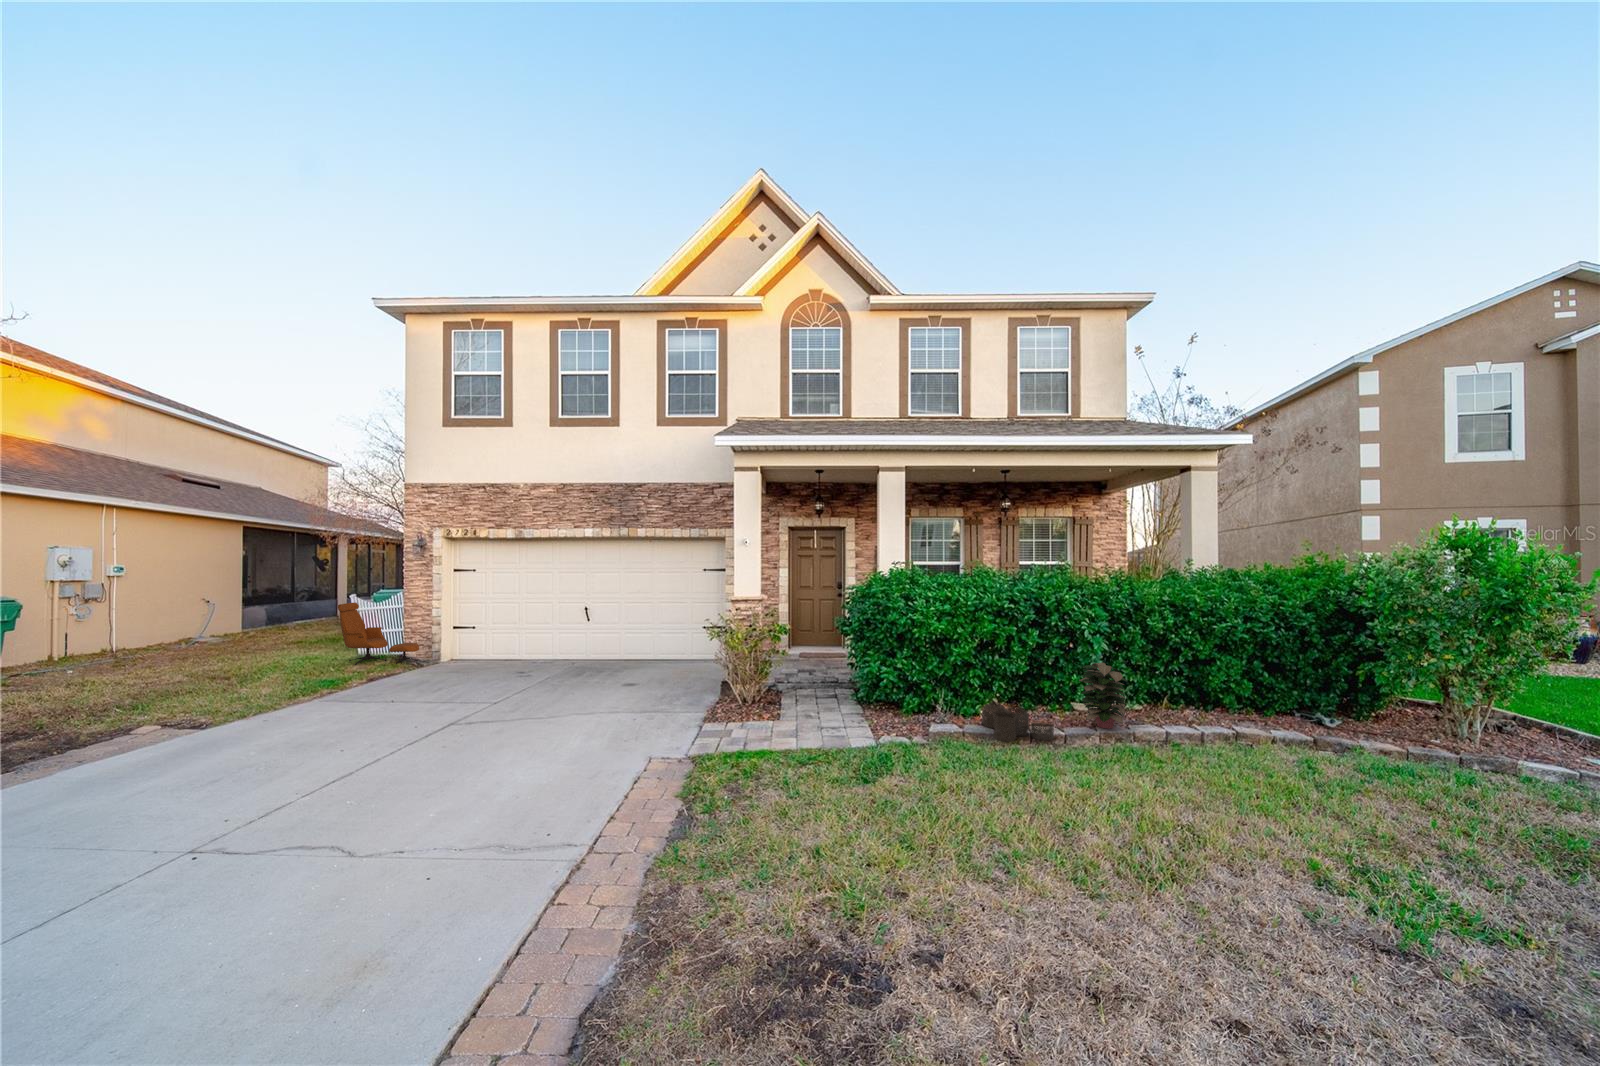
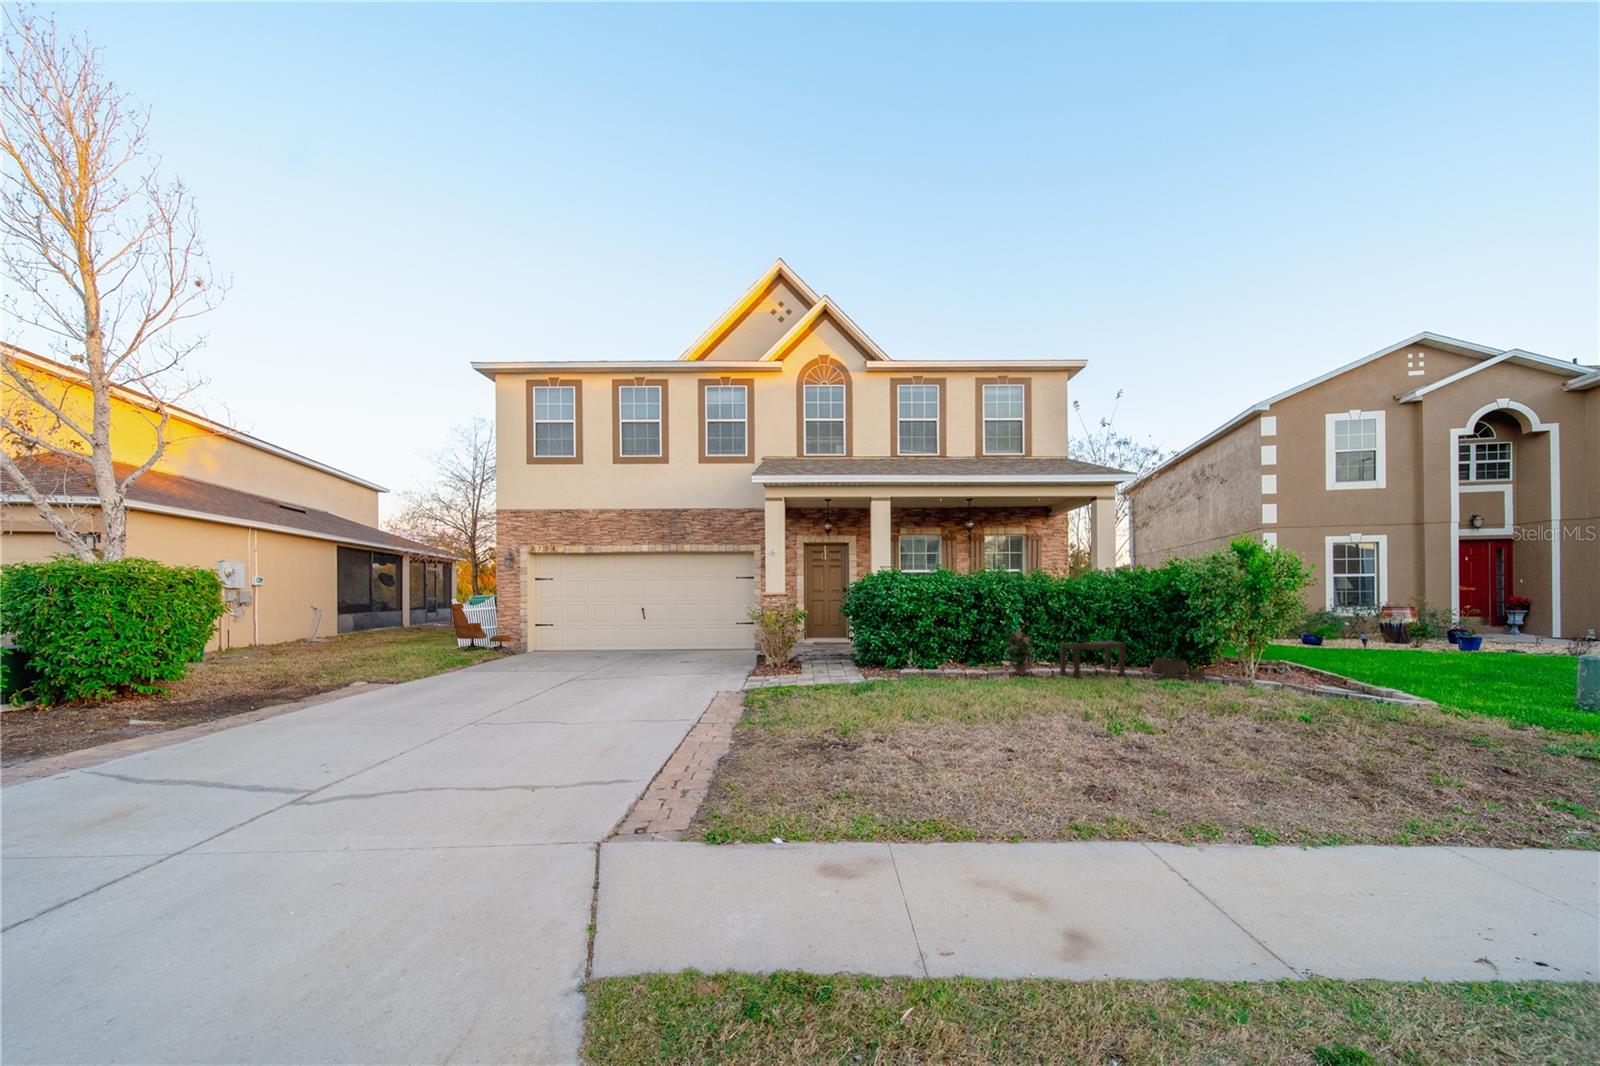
bench: none [1166,676,1272,740] -> present [1060,641,1126,678]
woven basket: present [982,702,1054,741] -> present [1152,657,1205,678]

